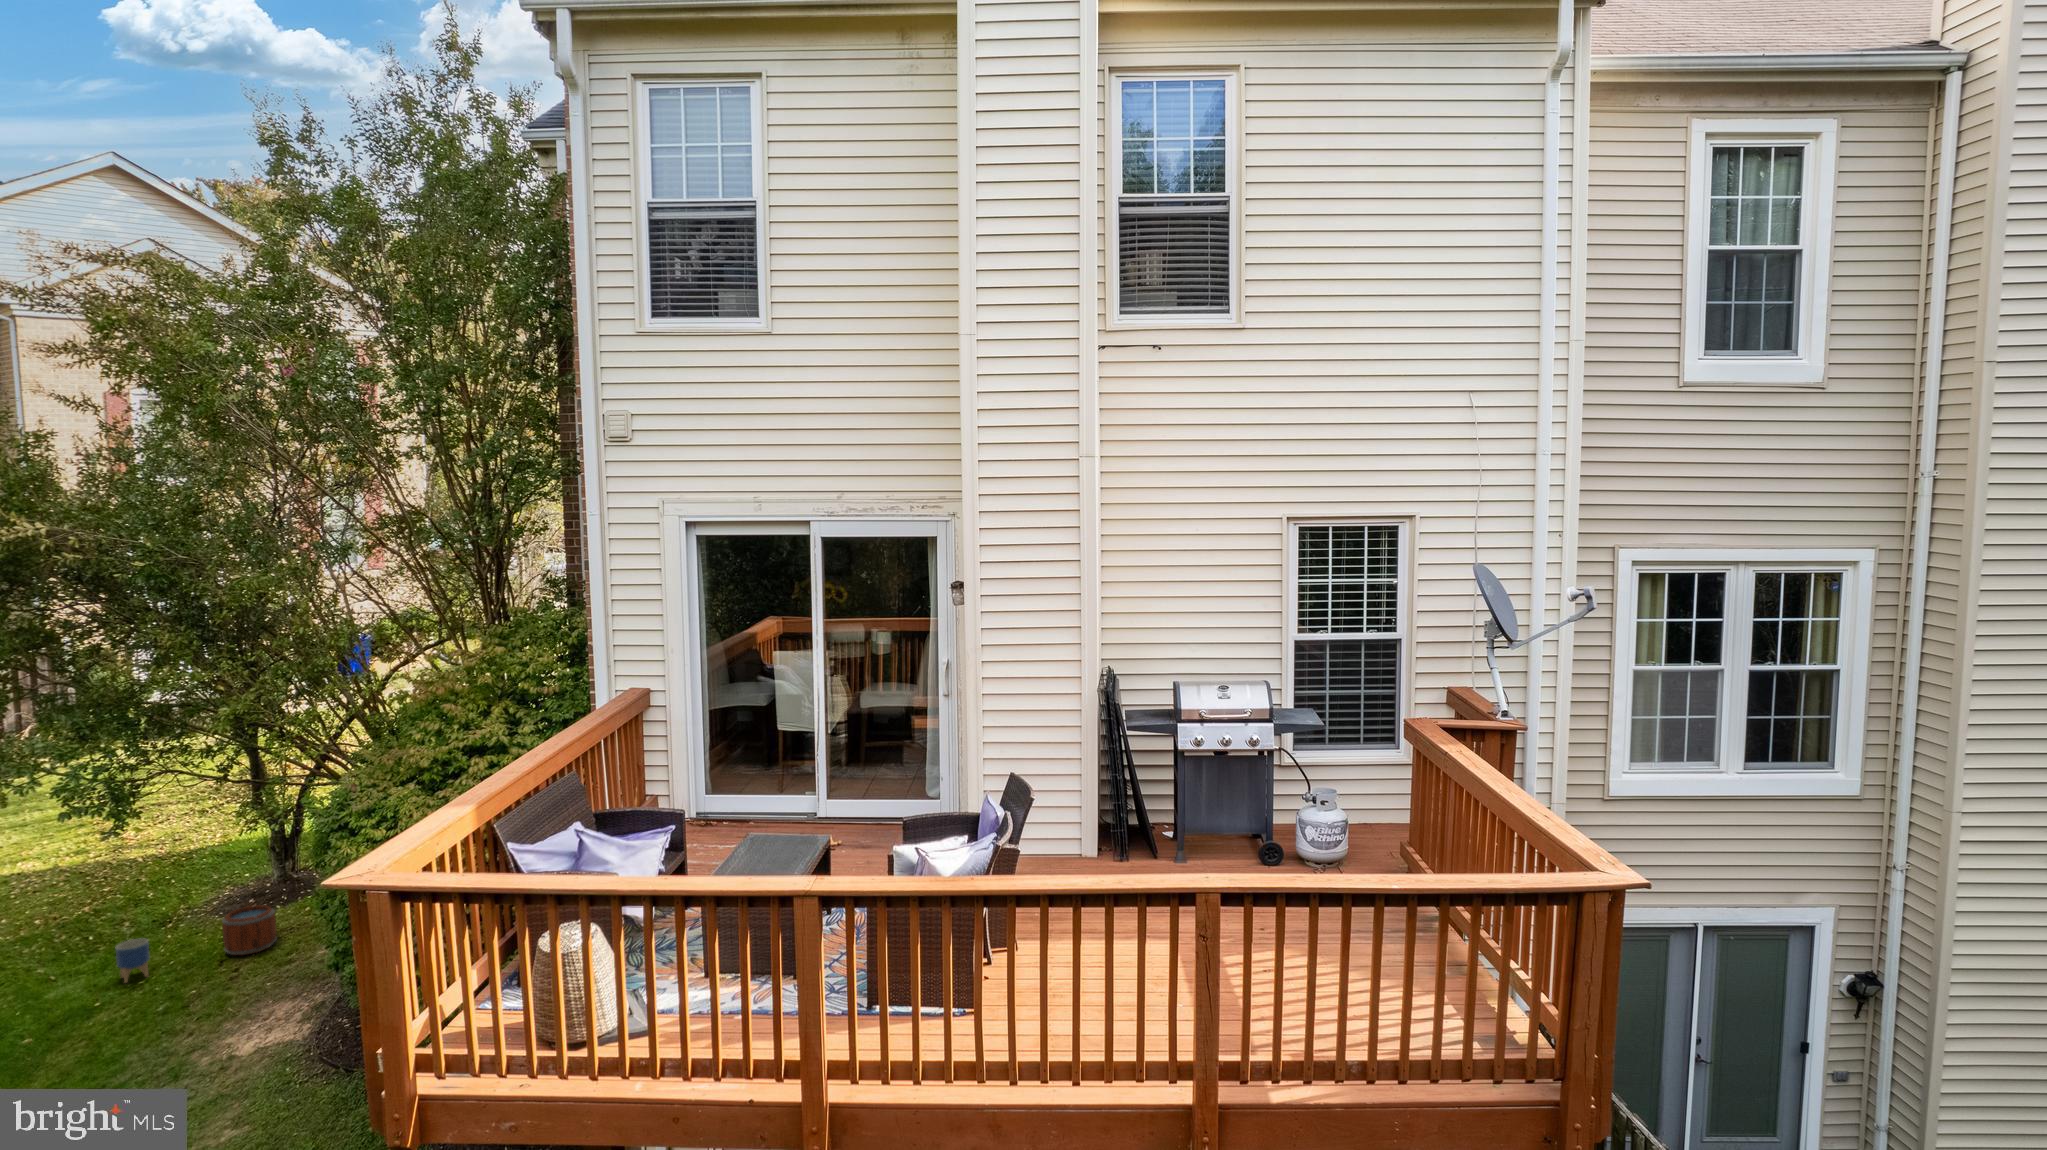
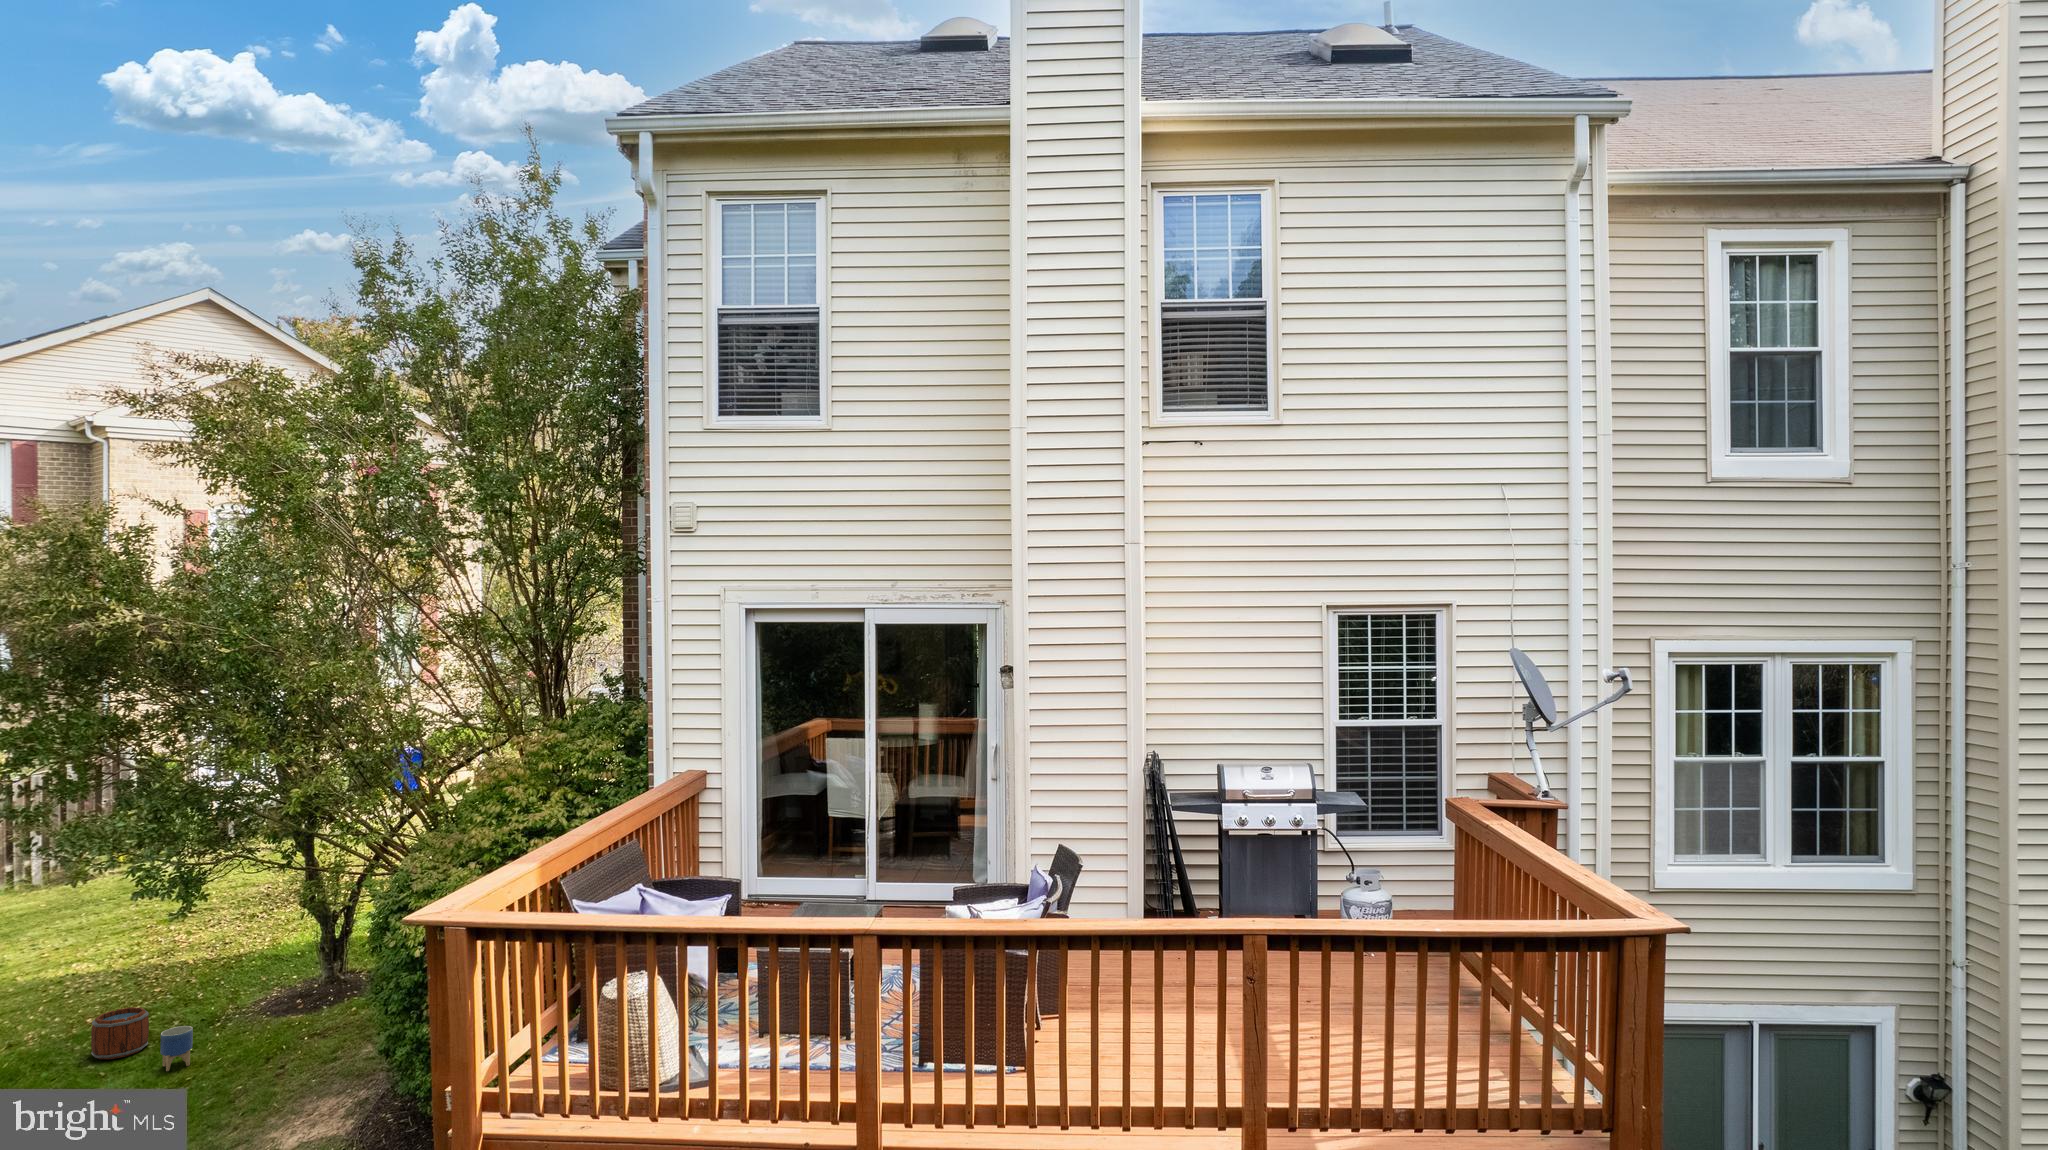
bucket: present [222,905,277,955] -> present [91,1007,149,1059]

